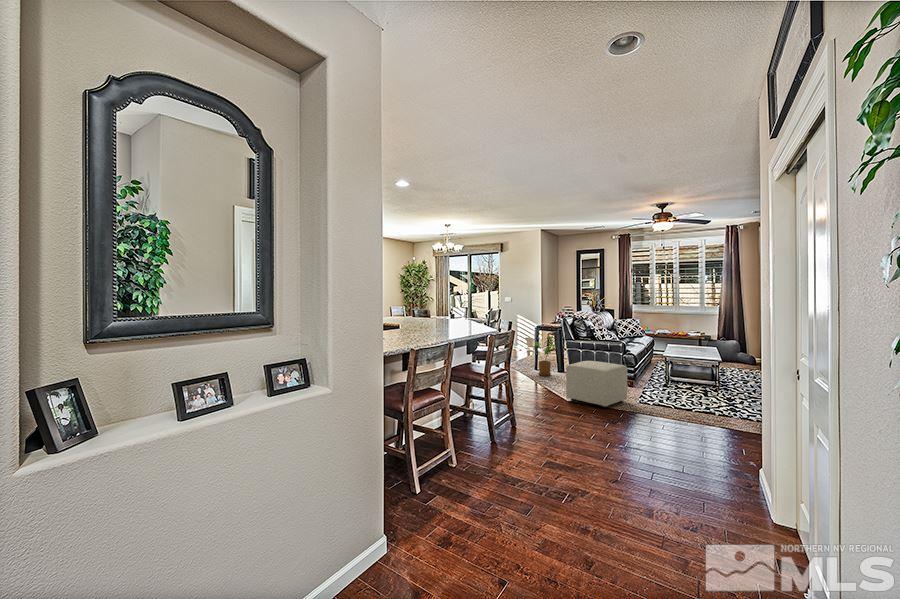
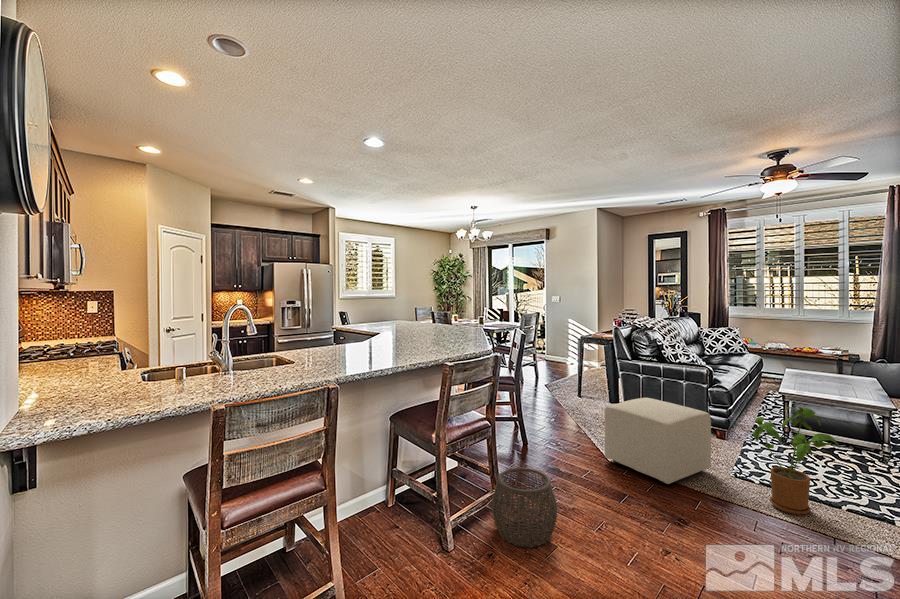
house plant: present [533,336,556,376] -> present [753,407,839,515]
woven basket: none [515,396,554,436] -> present [492,468,558,548]

